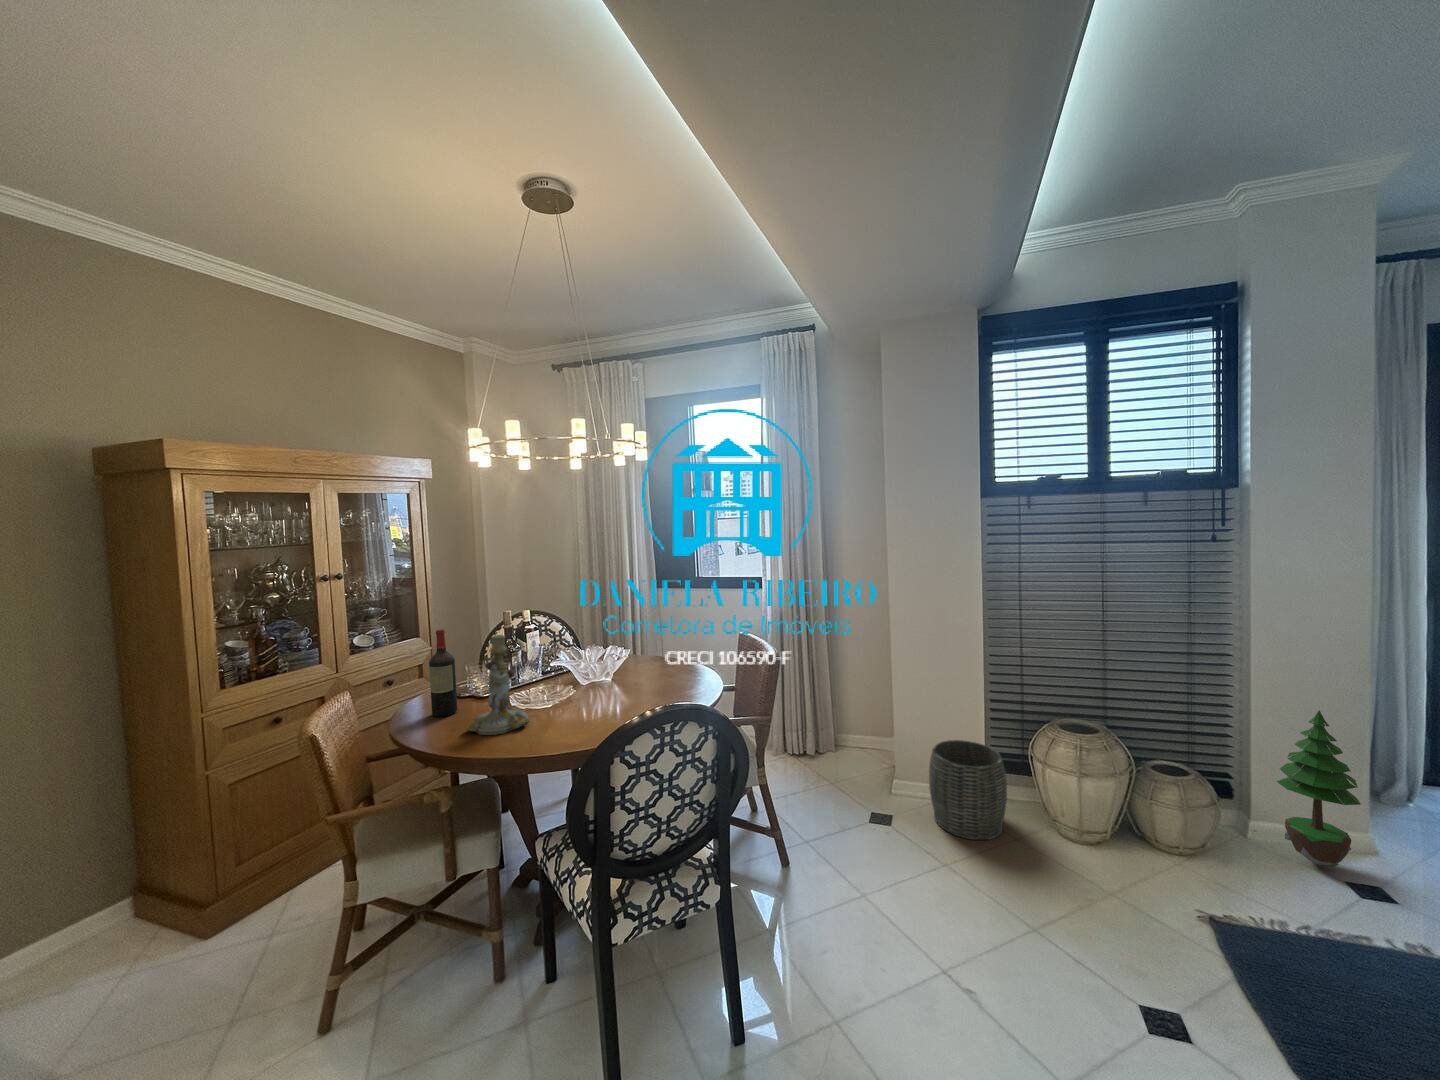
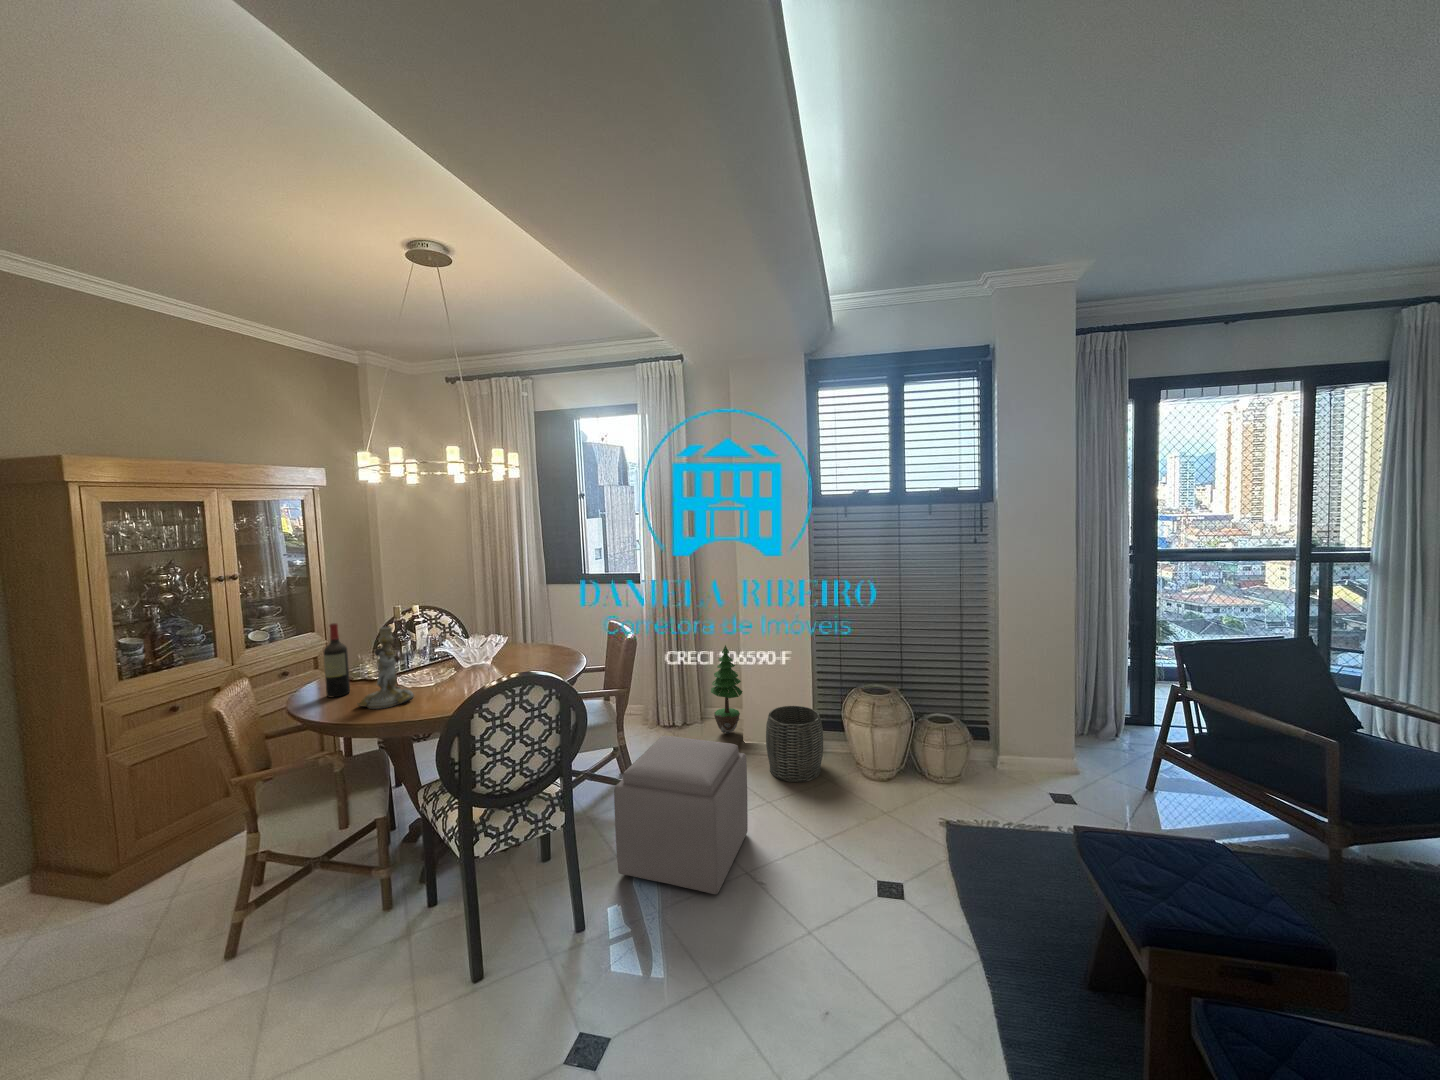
potted tree: present [1277,710,1360,867] -> present [711,645,742,734]
ottoman: none [772,778,933,1010] -> present [614,736,748,894]

